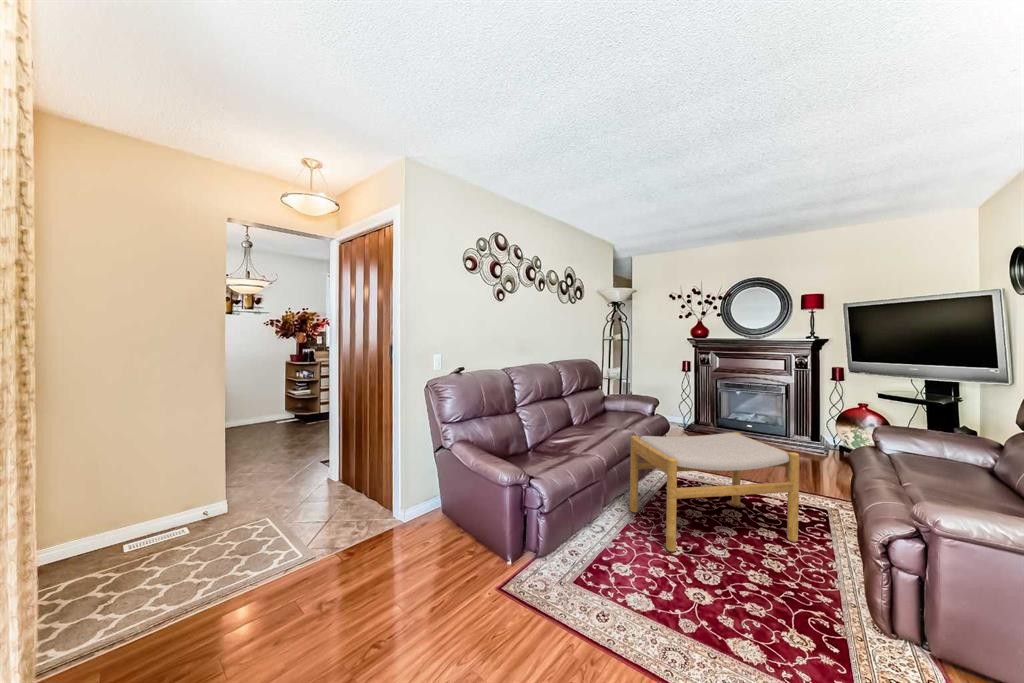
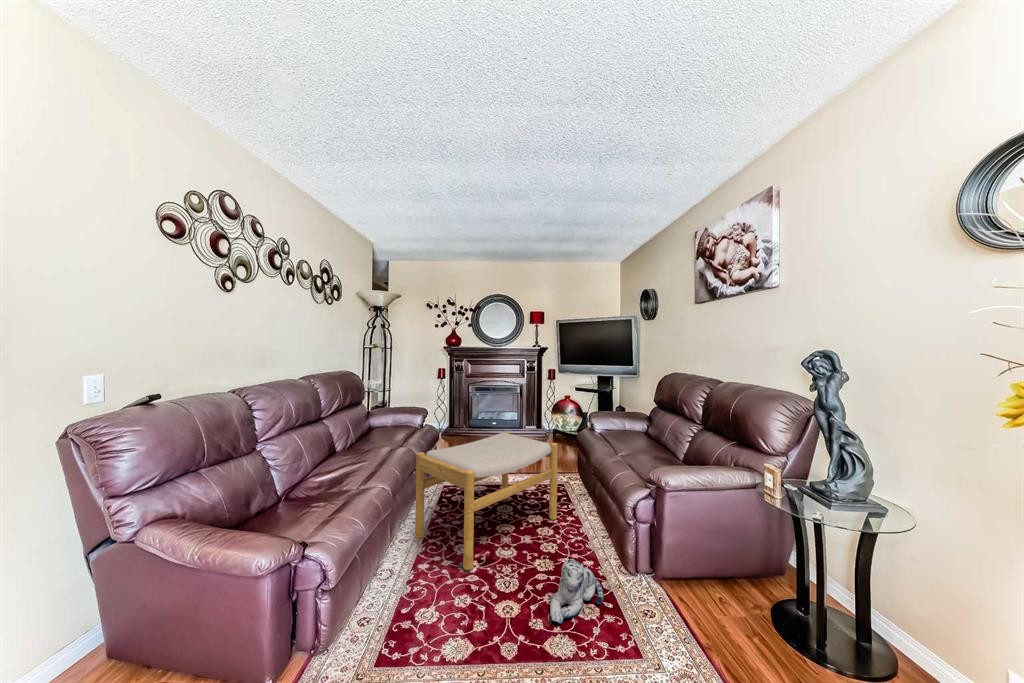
plush toy: none [744,572,829,638] -> present [550,559,604,623]

